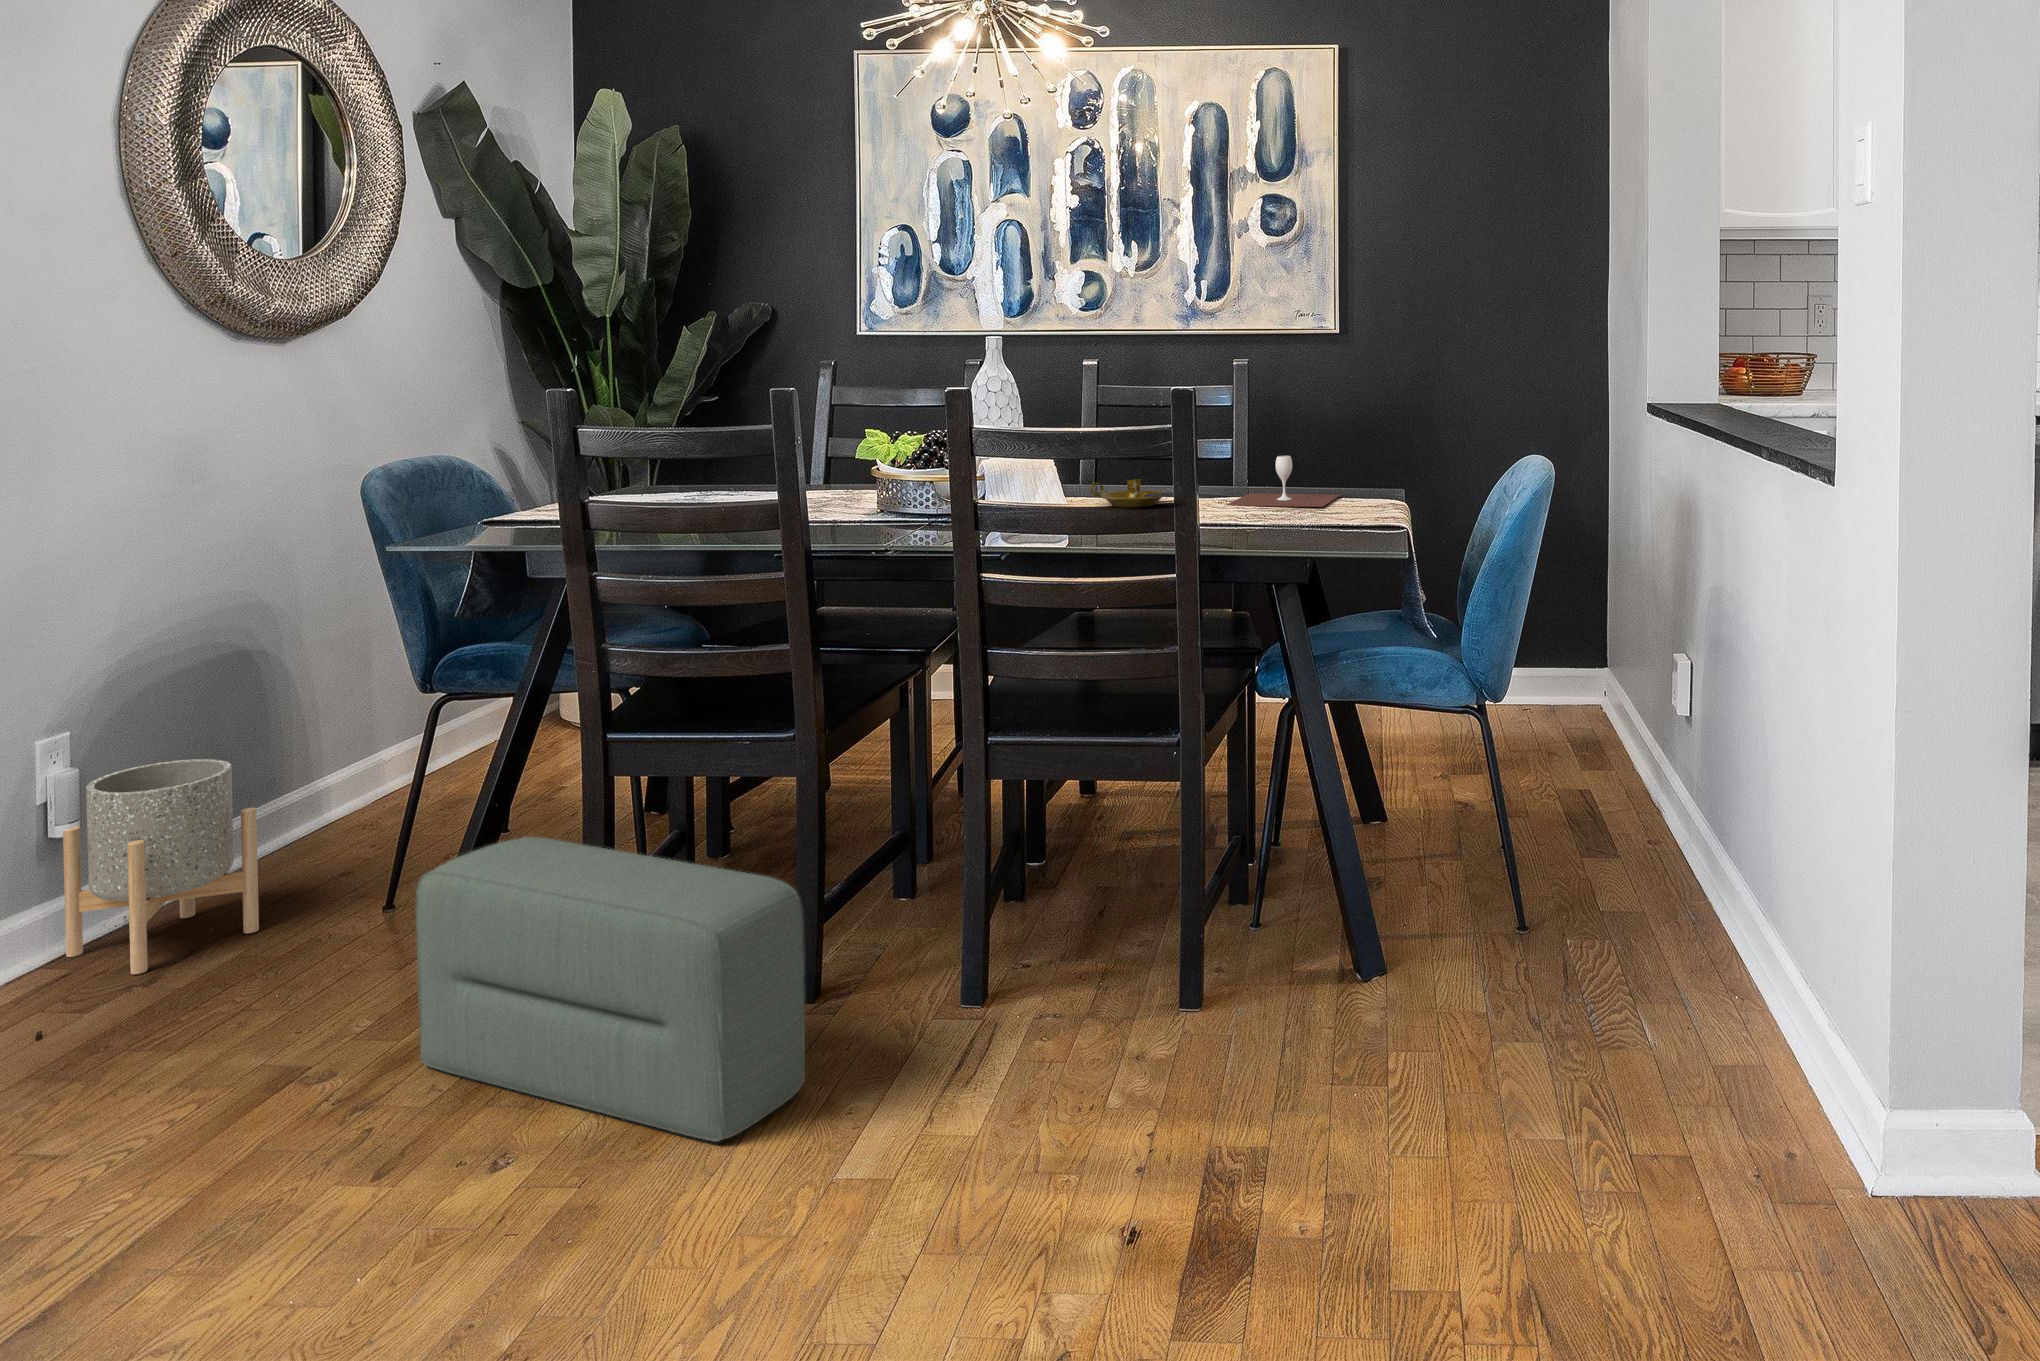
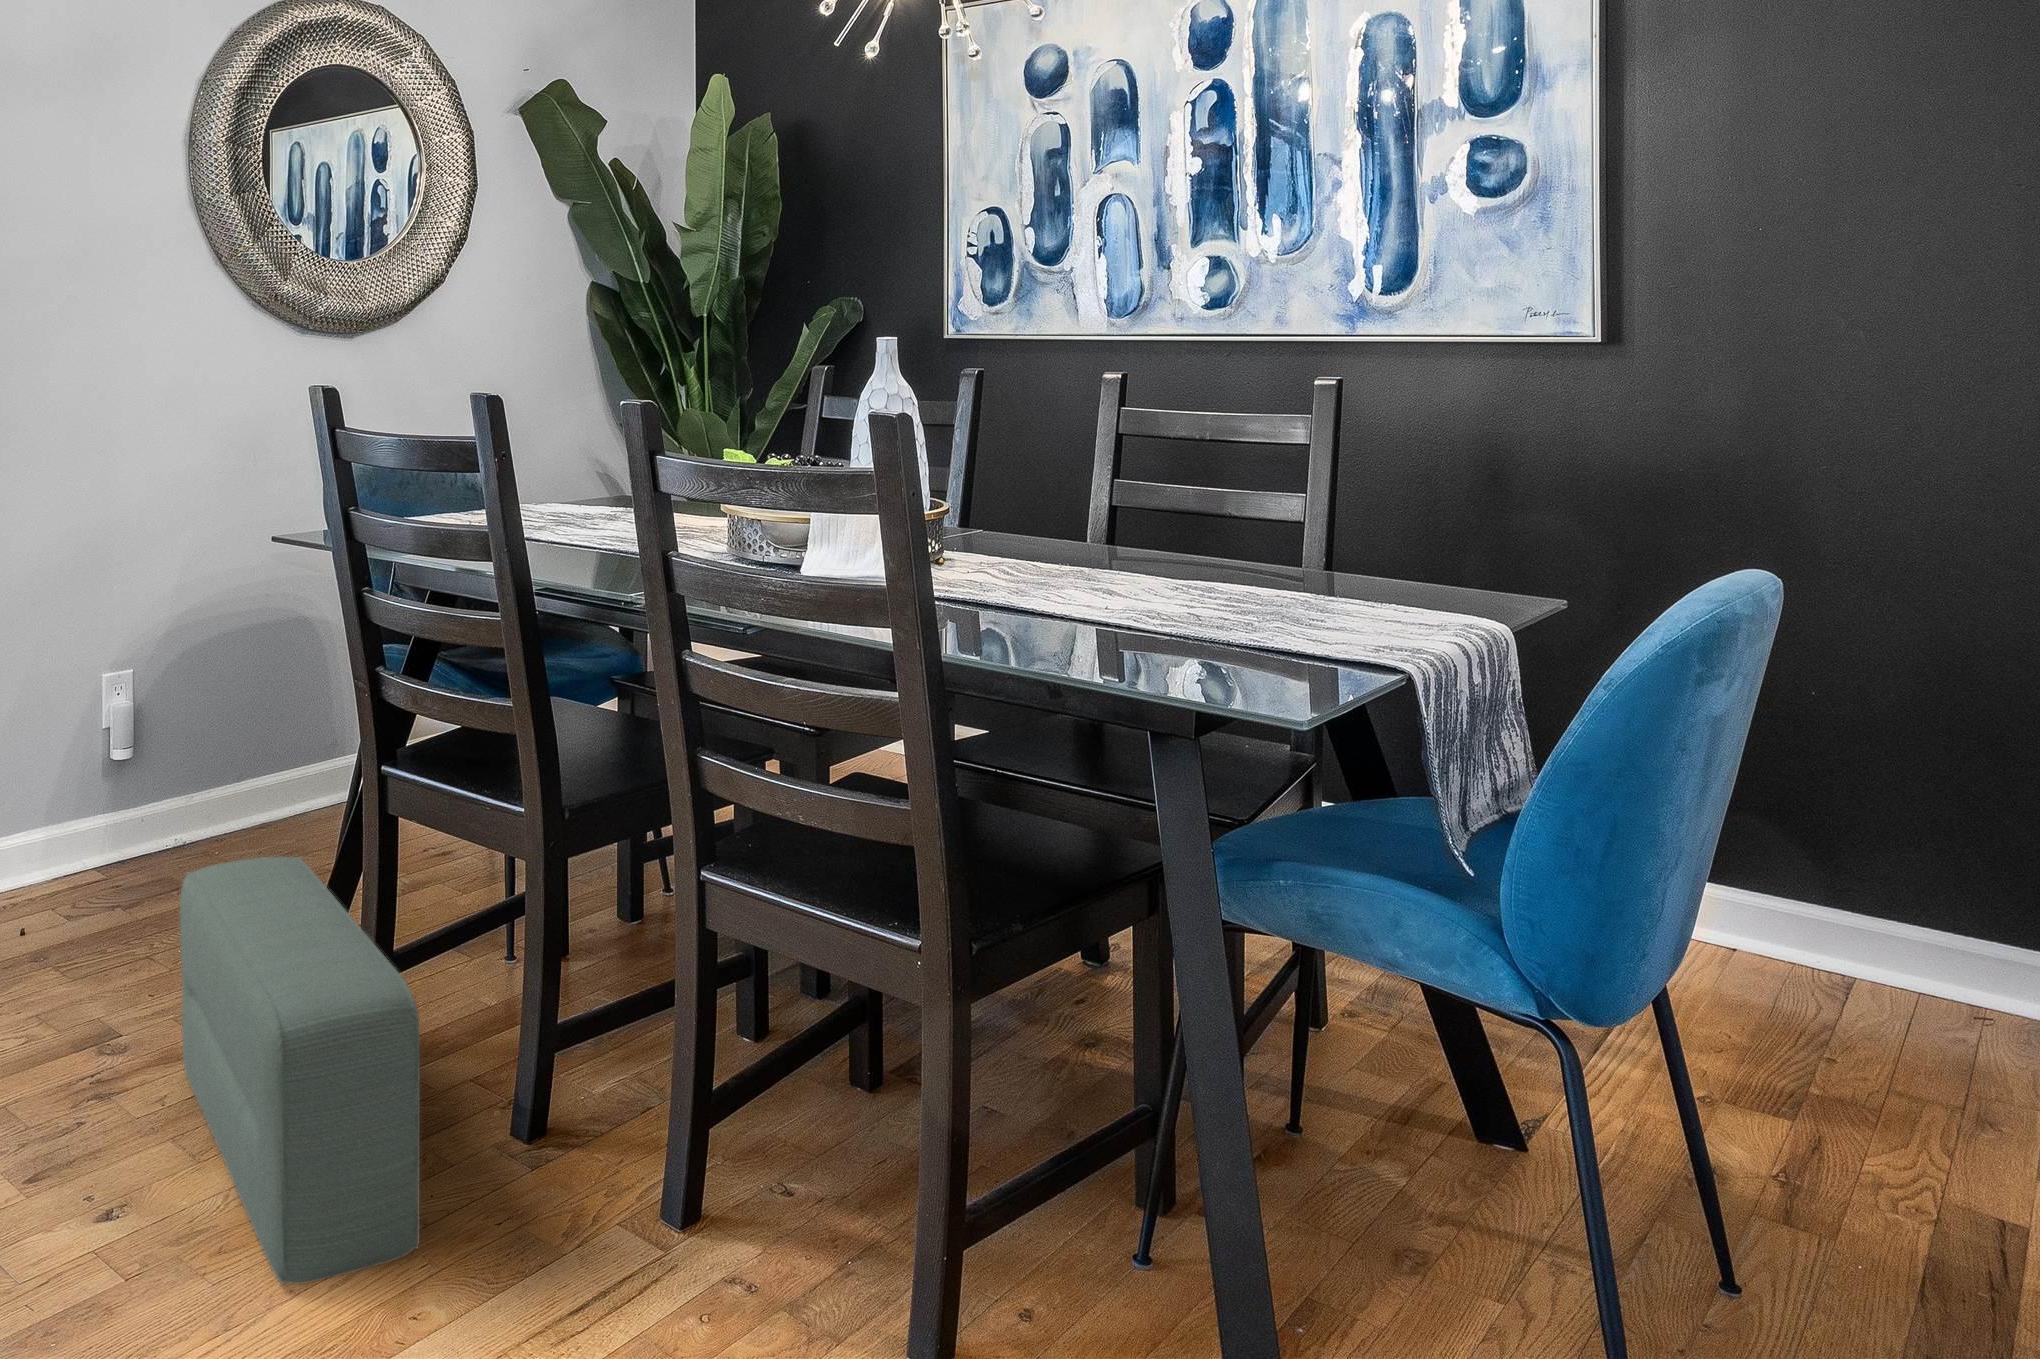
wine glass: present [1227,456,1340,507] -> none [1226,521,1450,608]
candlestick: present [1090,479,1164,507] -> none [1020,520,1144,576]
planter: present [63,759,259,974] -> none [116,710,240,898]

